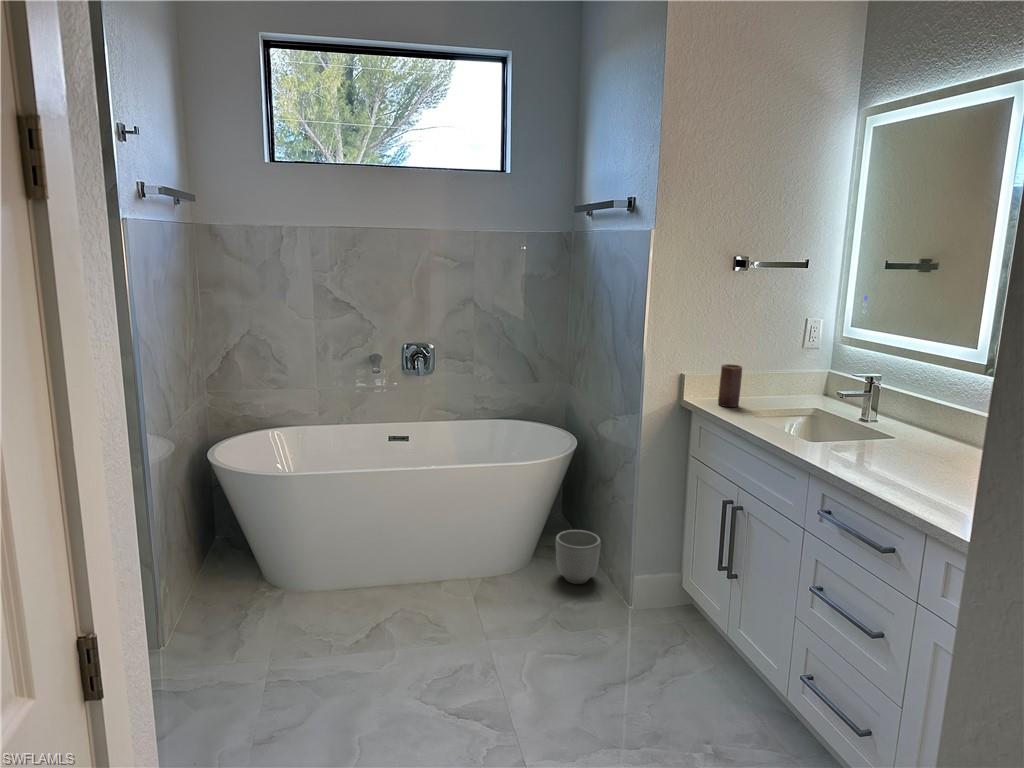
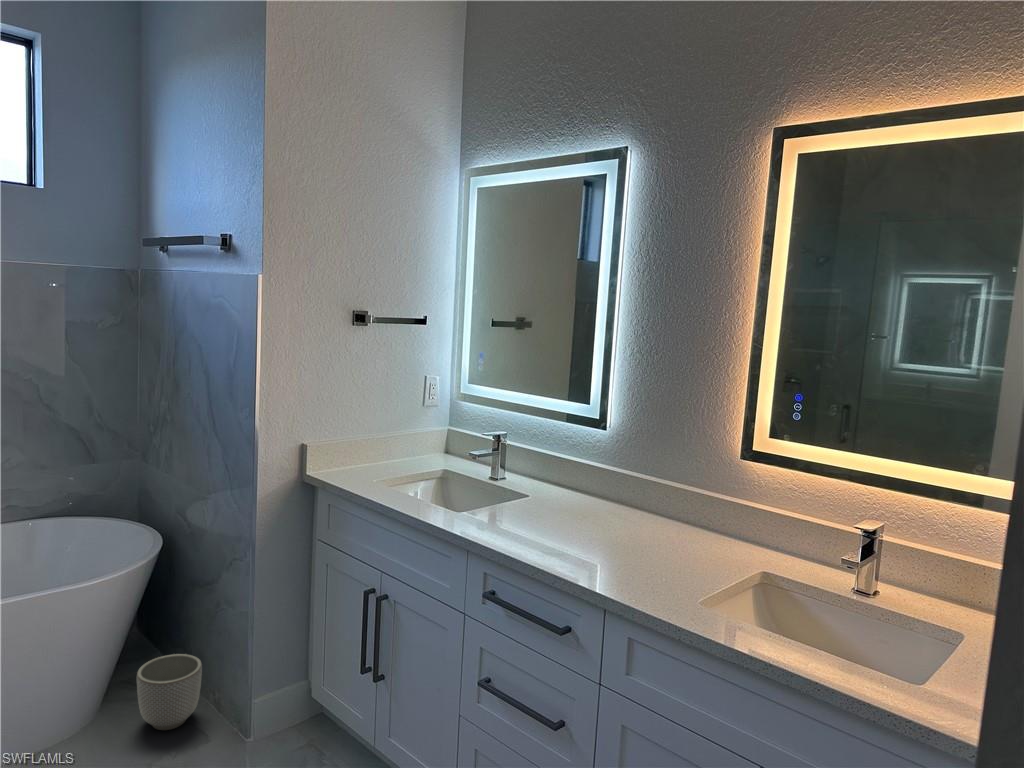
candle: present [718,364,742,407] -> none [346,430,370,479]

